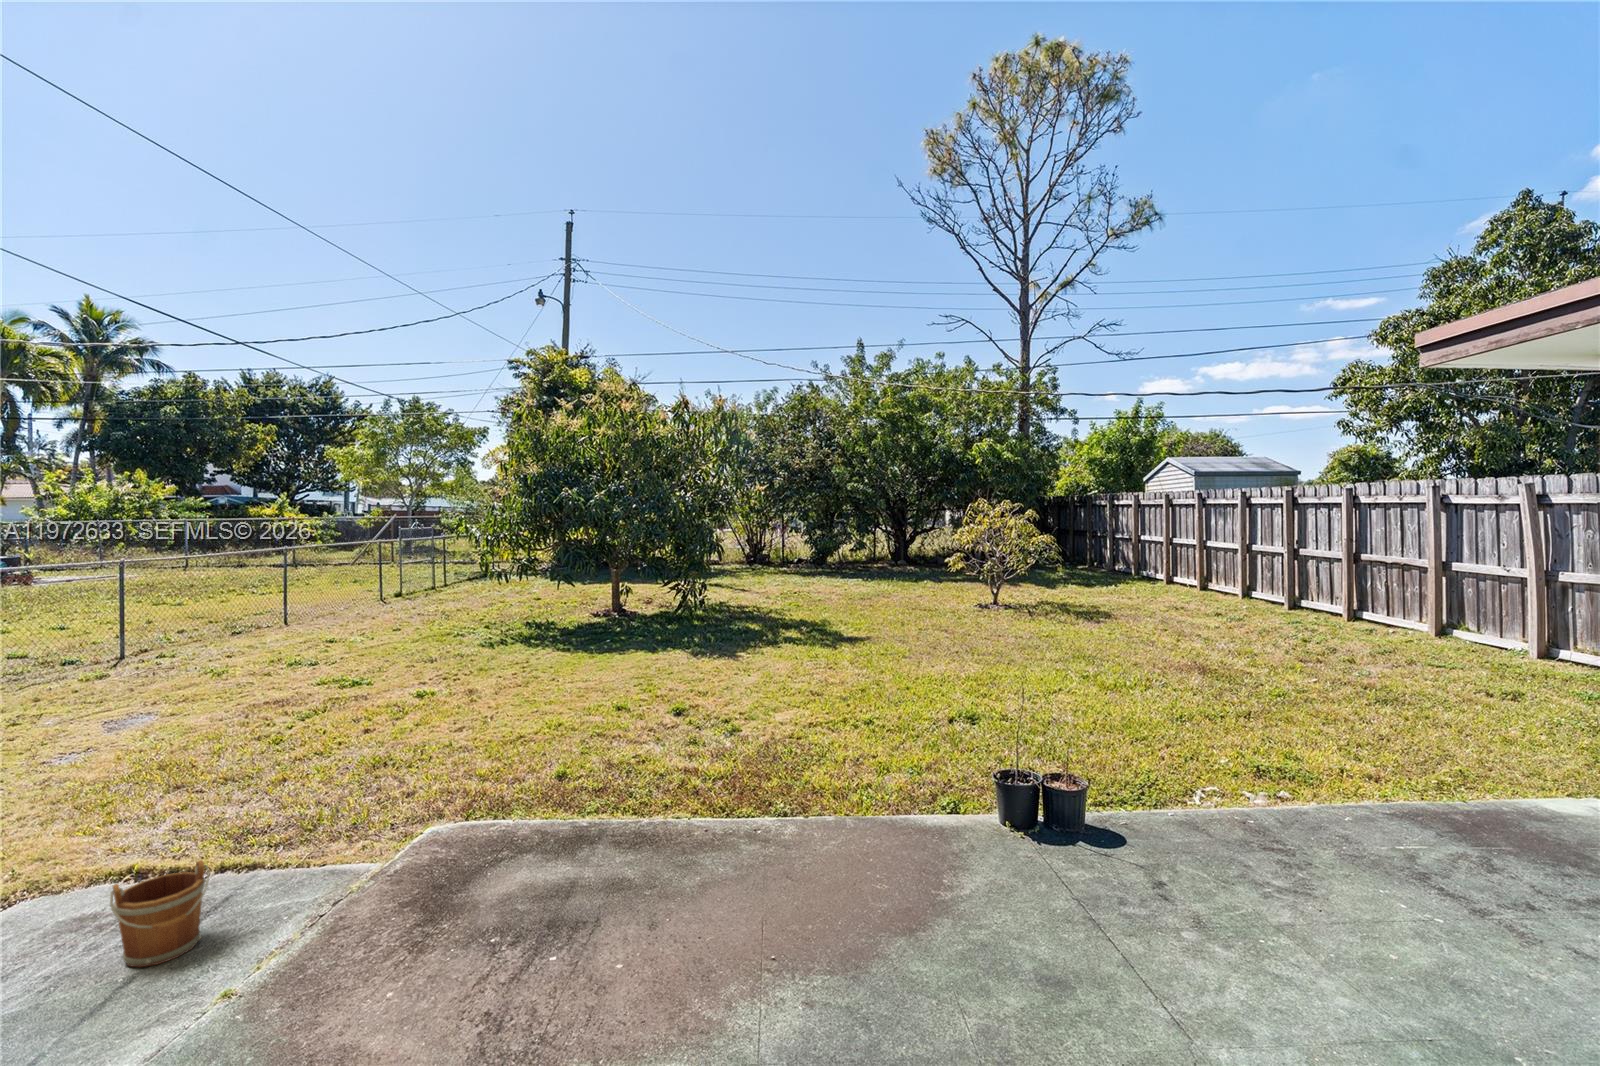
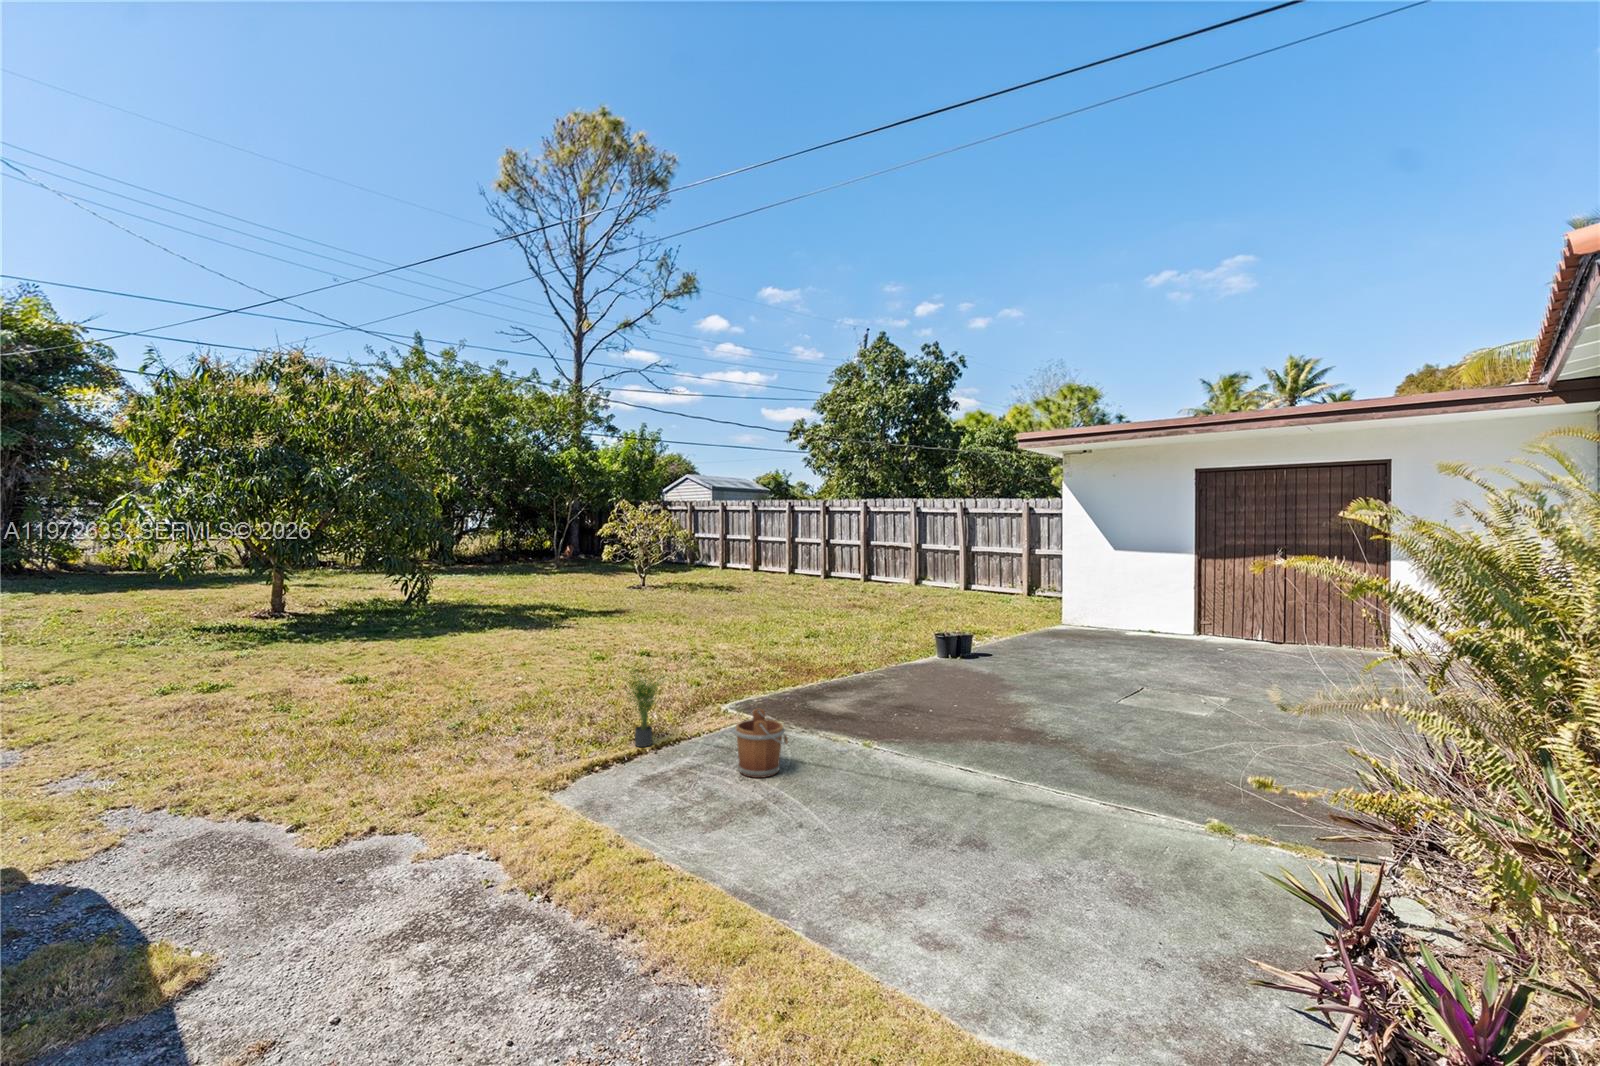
potted plant: none [198,749,293,860] -> present [628,670,659,747]

